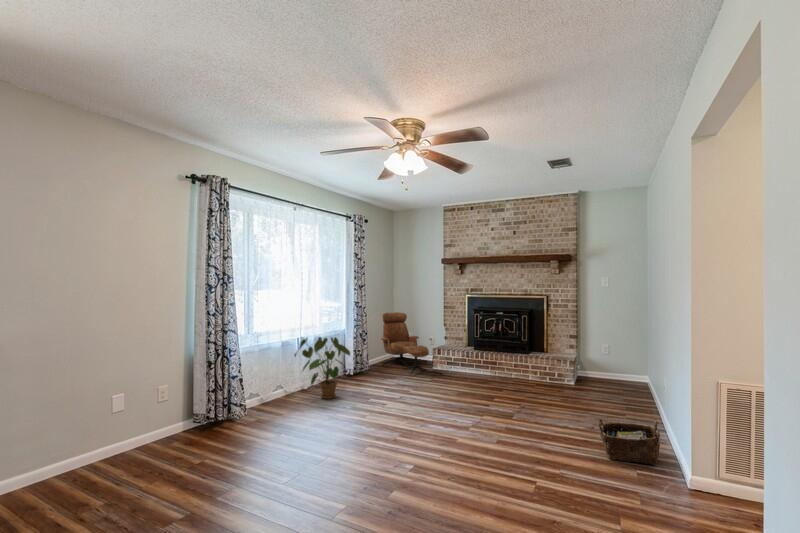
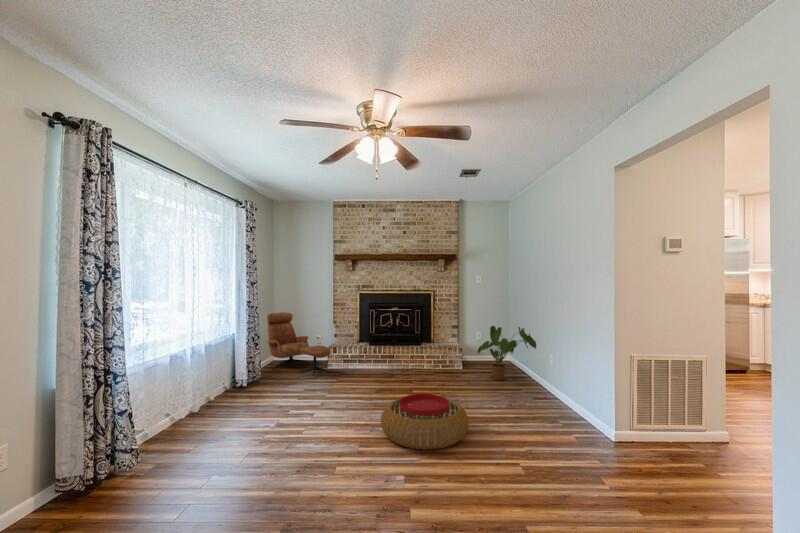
house plant: present [295,337,350,399] -> present [478,326,536,380]
pouf: none [426,397,512,449] -> present [381,394,469,450]
woven basket: present [598,419,660,465] -> none [538,393,592,433]

